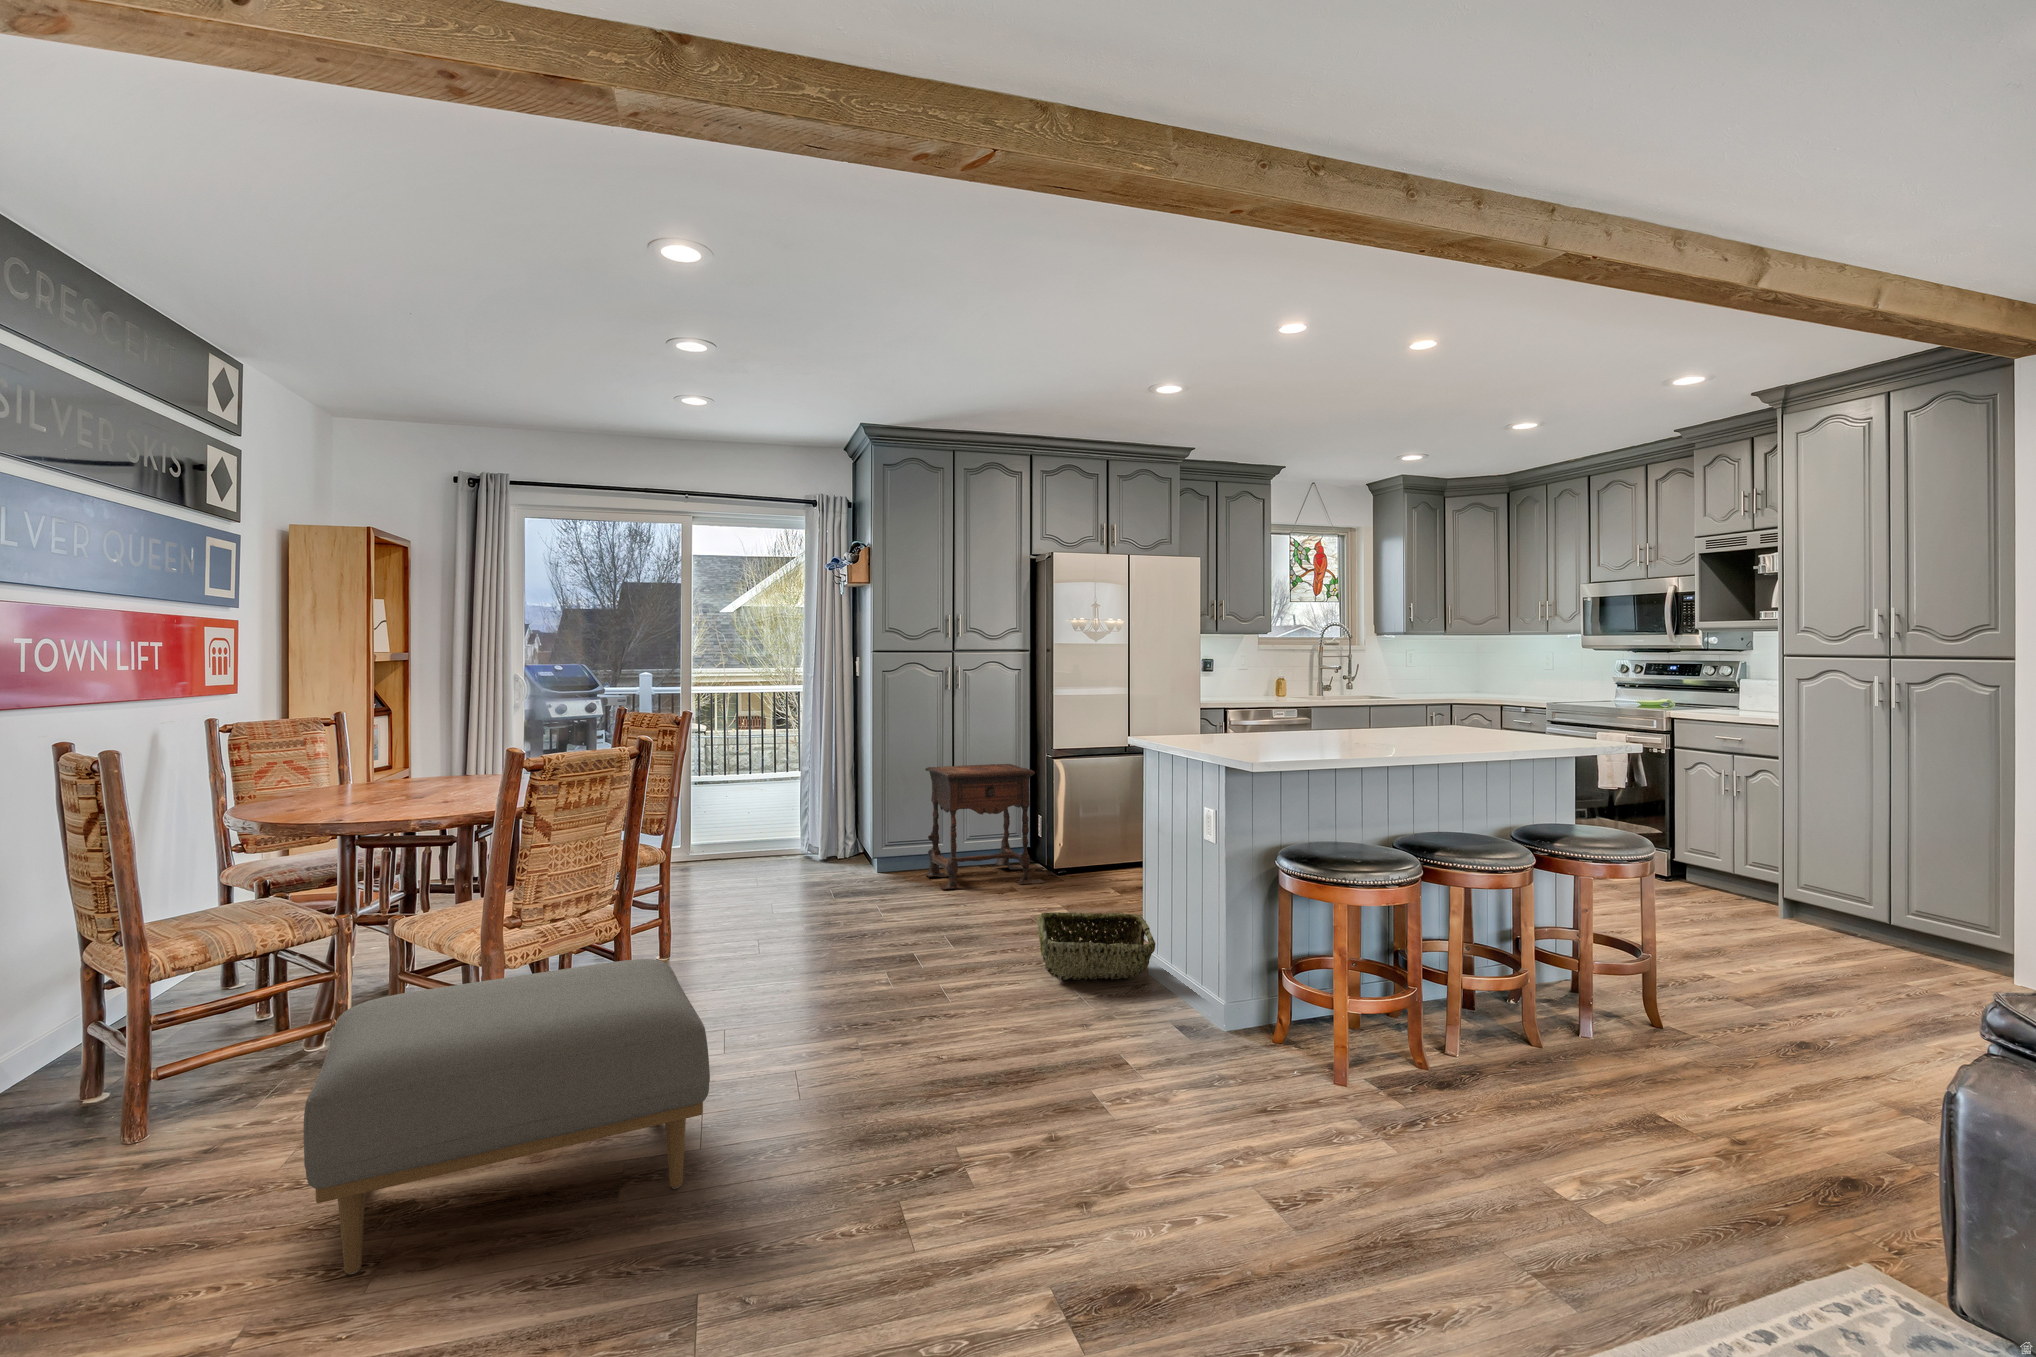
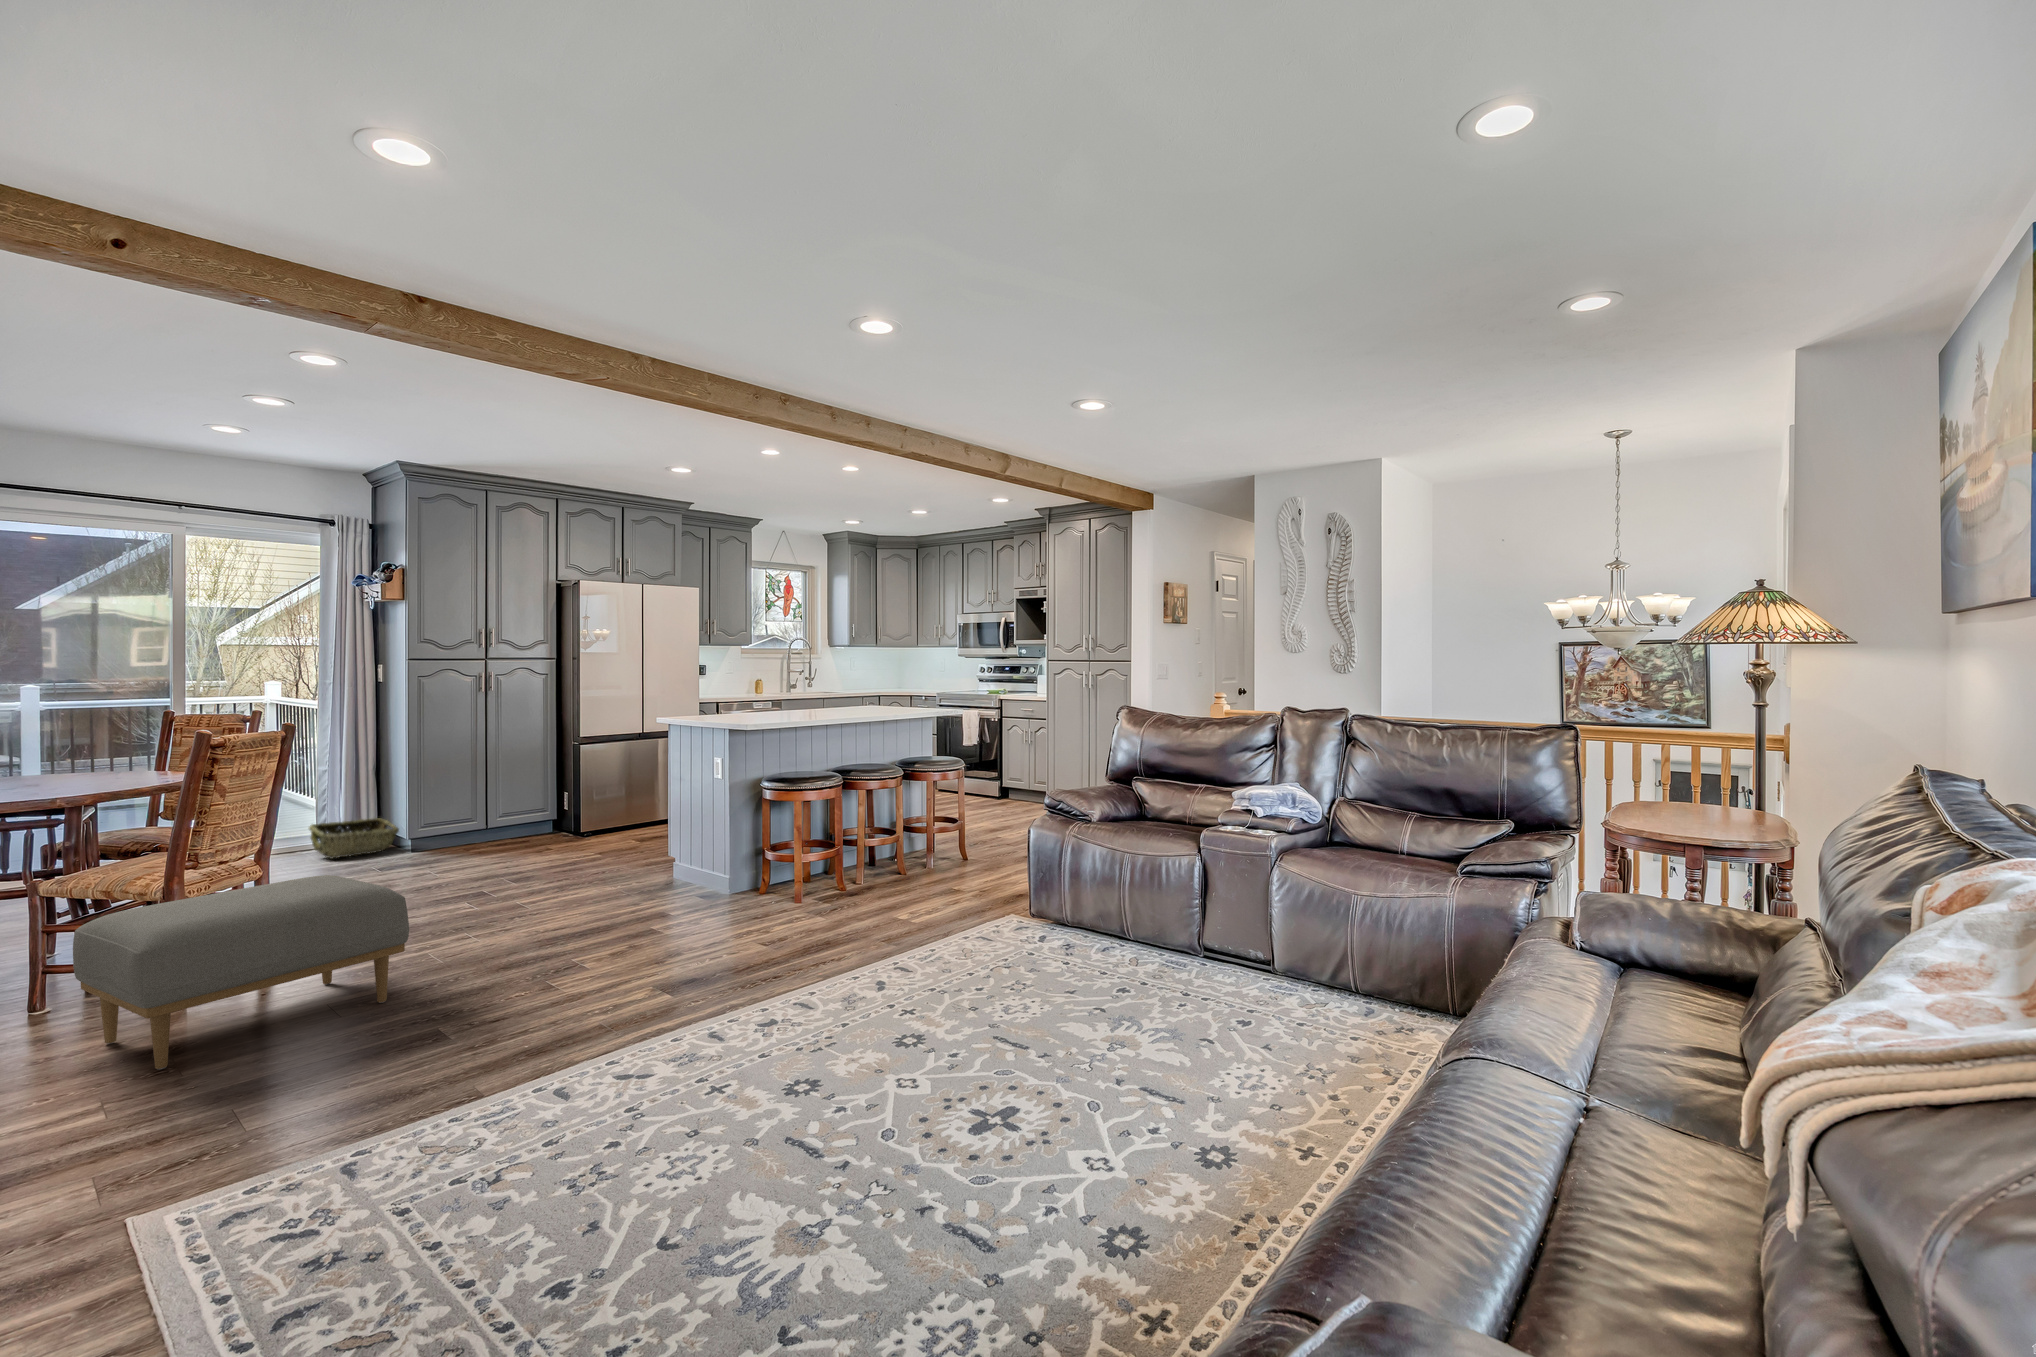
side table: present [925,764,1045,889] -> none [463,750,578,852]
woven basket: present [1037,912,1155,980] -> present [309,818,399,859]

